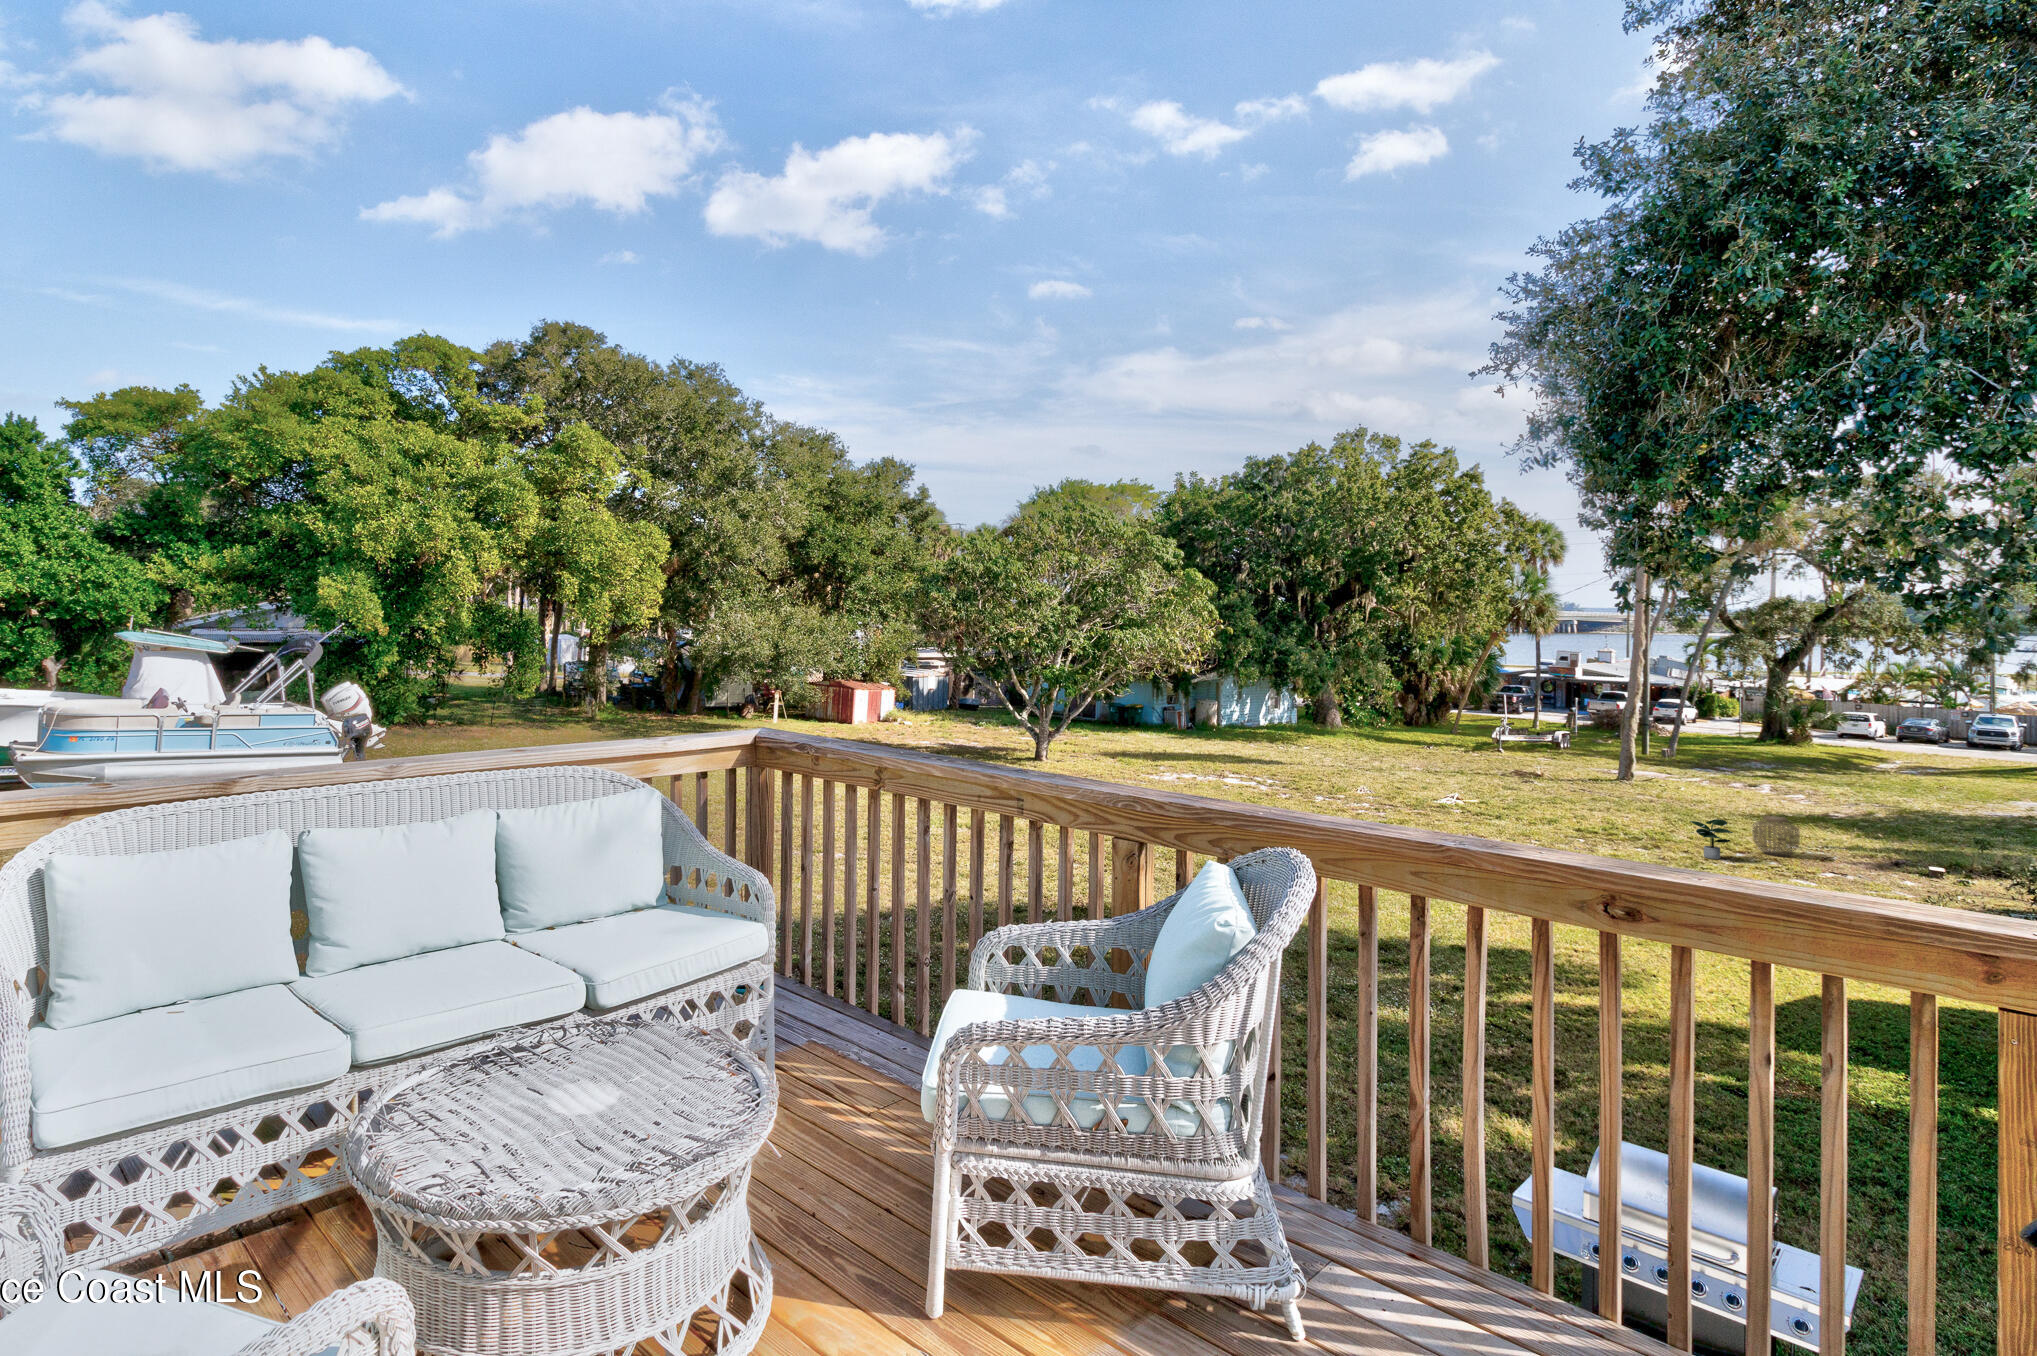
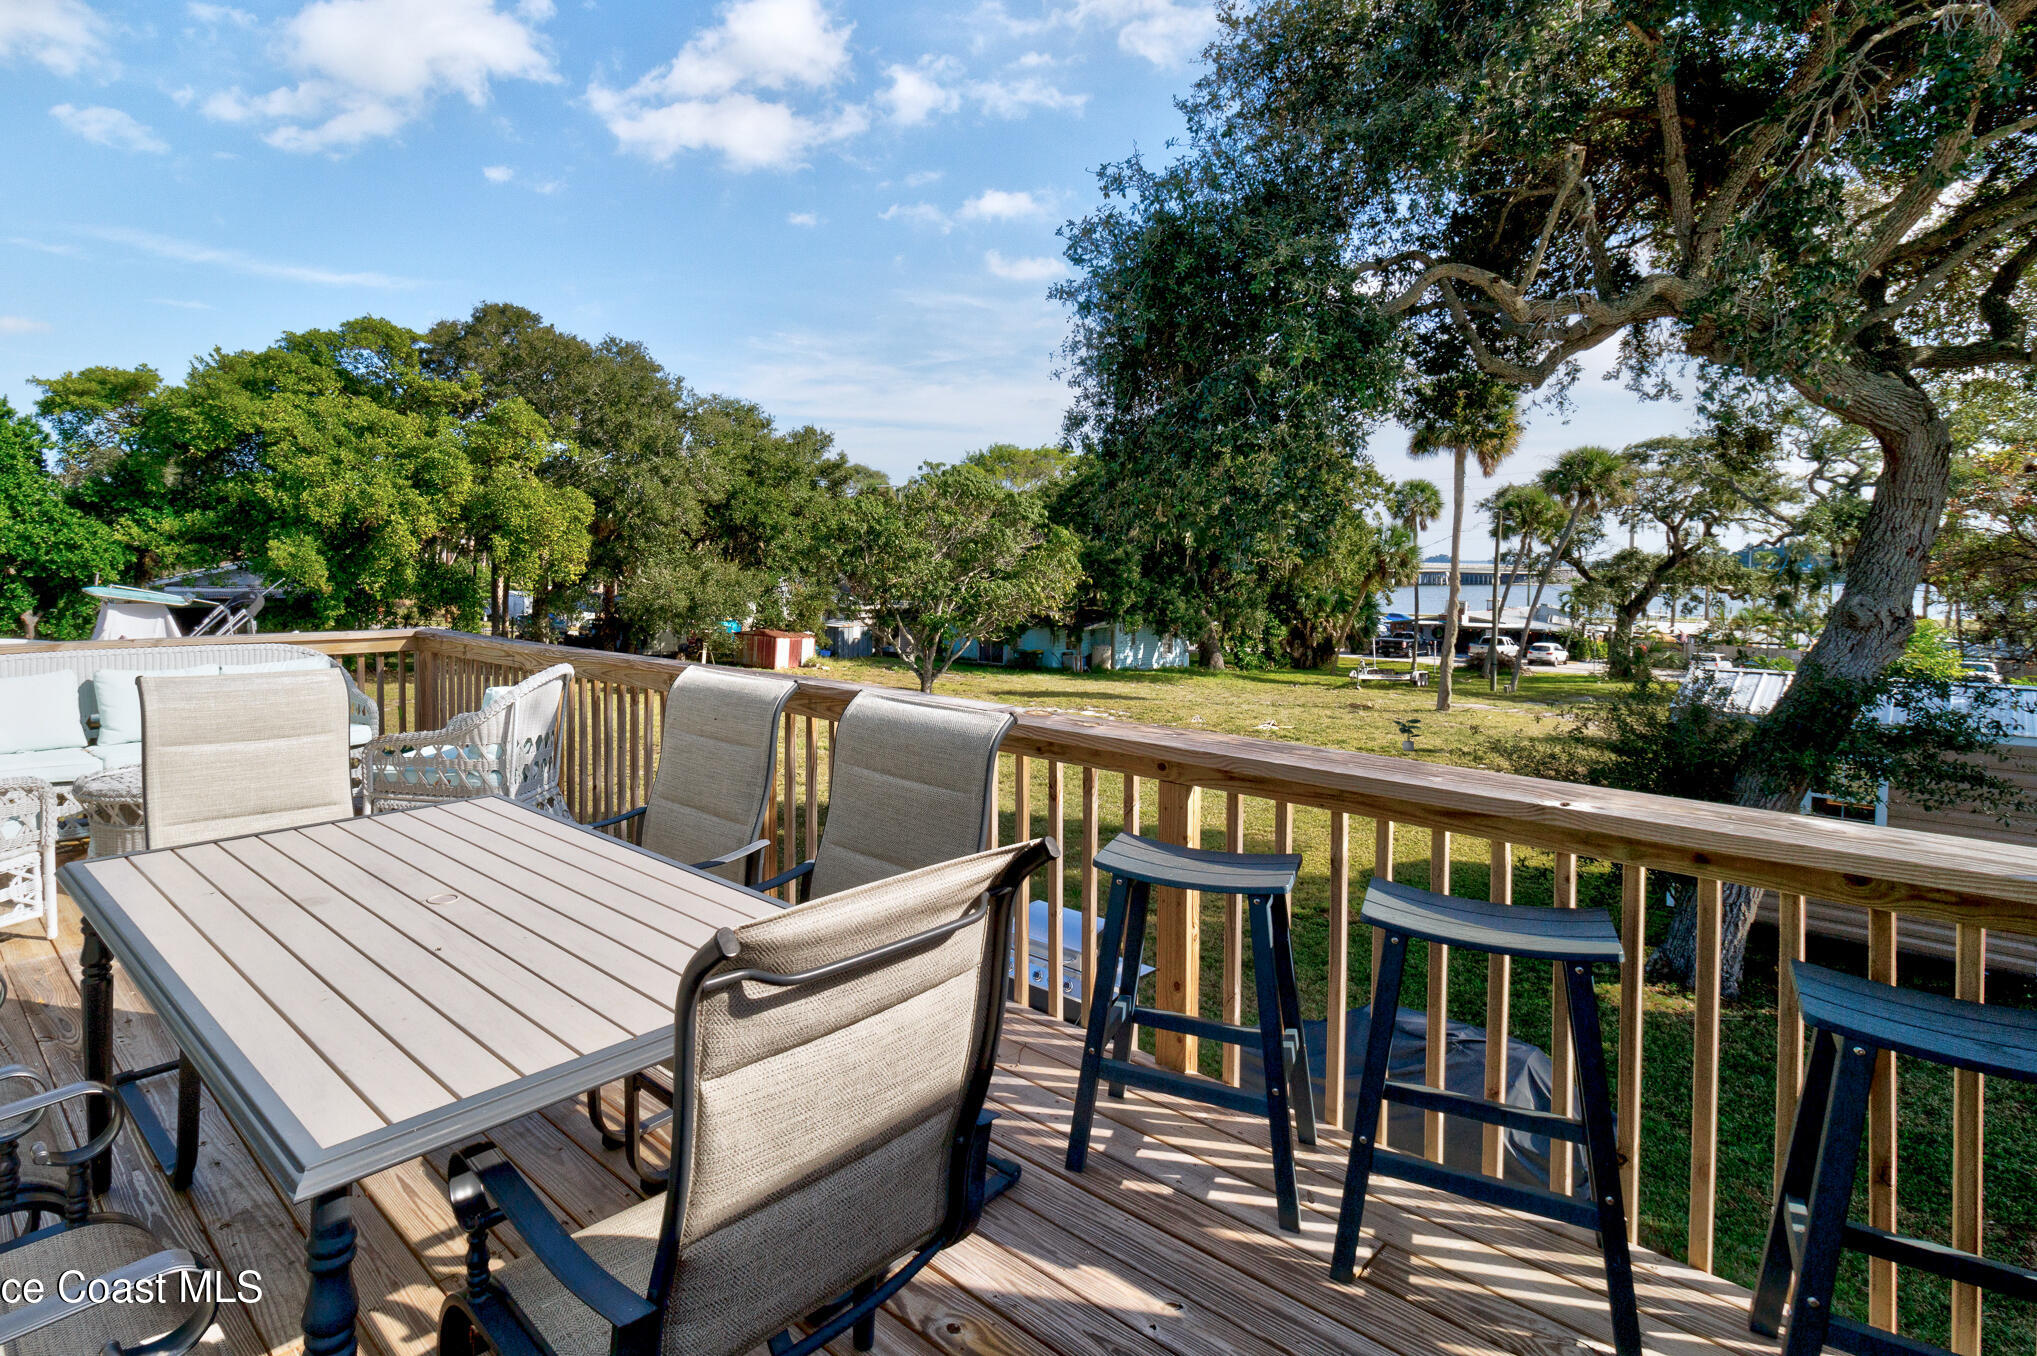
woven basket: present [1753,816,1800,857] -> none [1449,717,1482,749]

